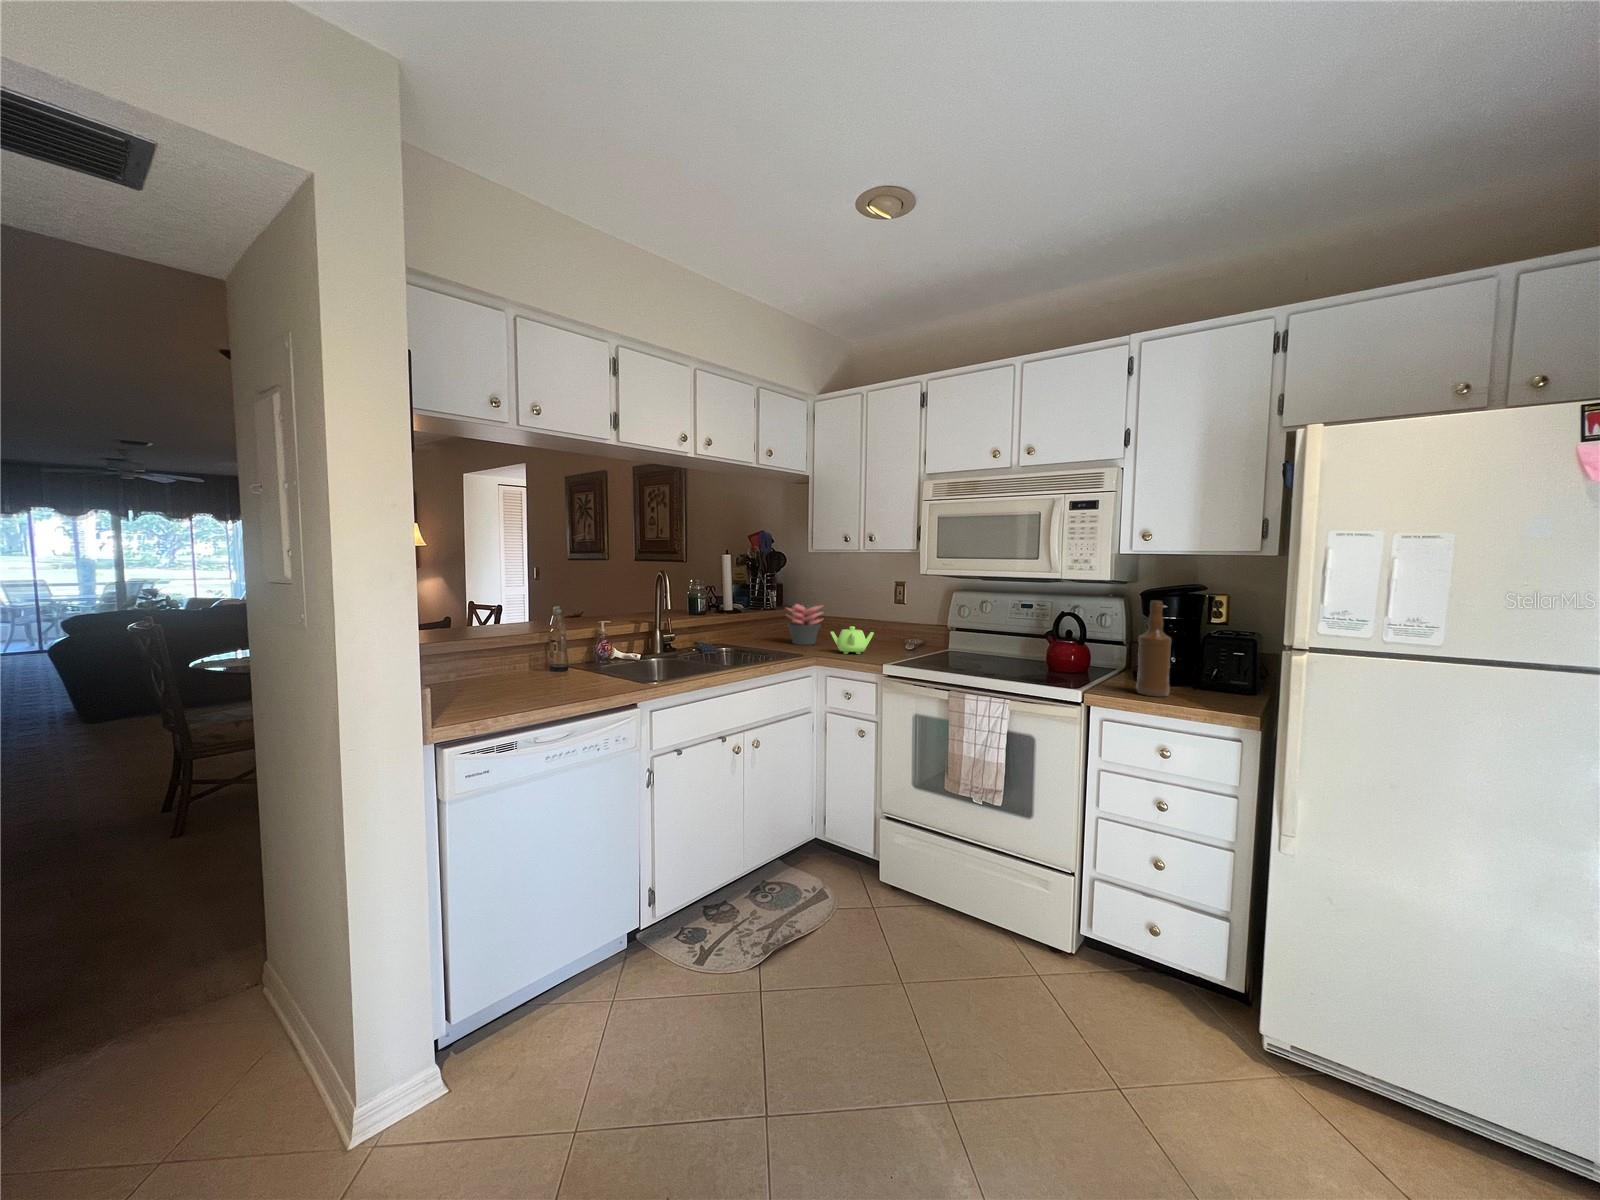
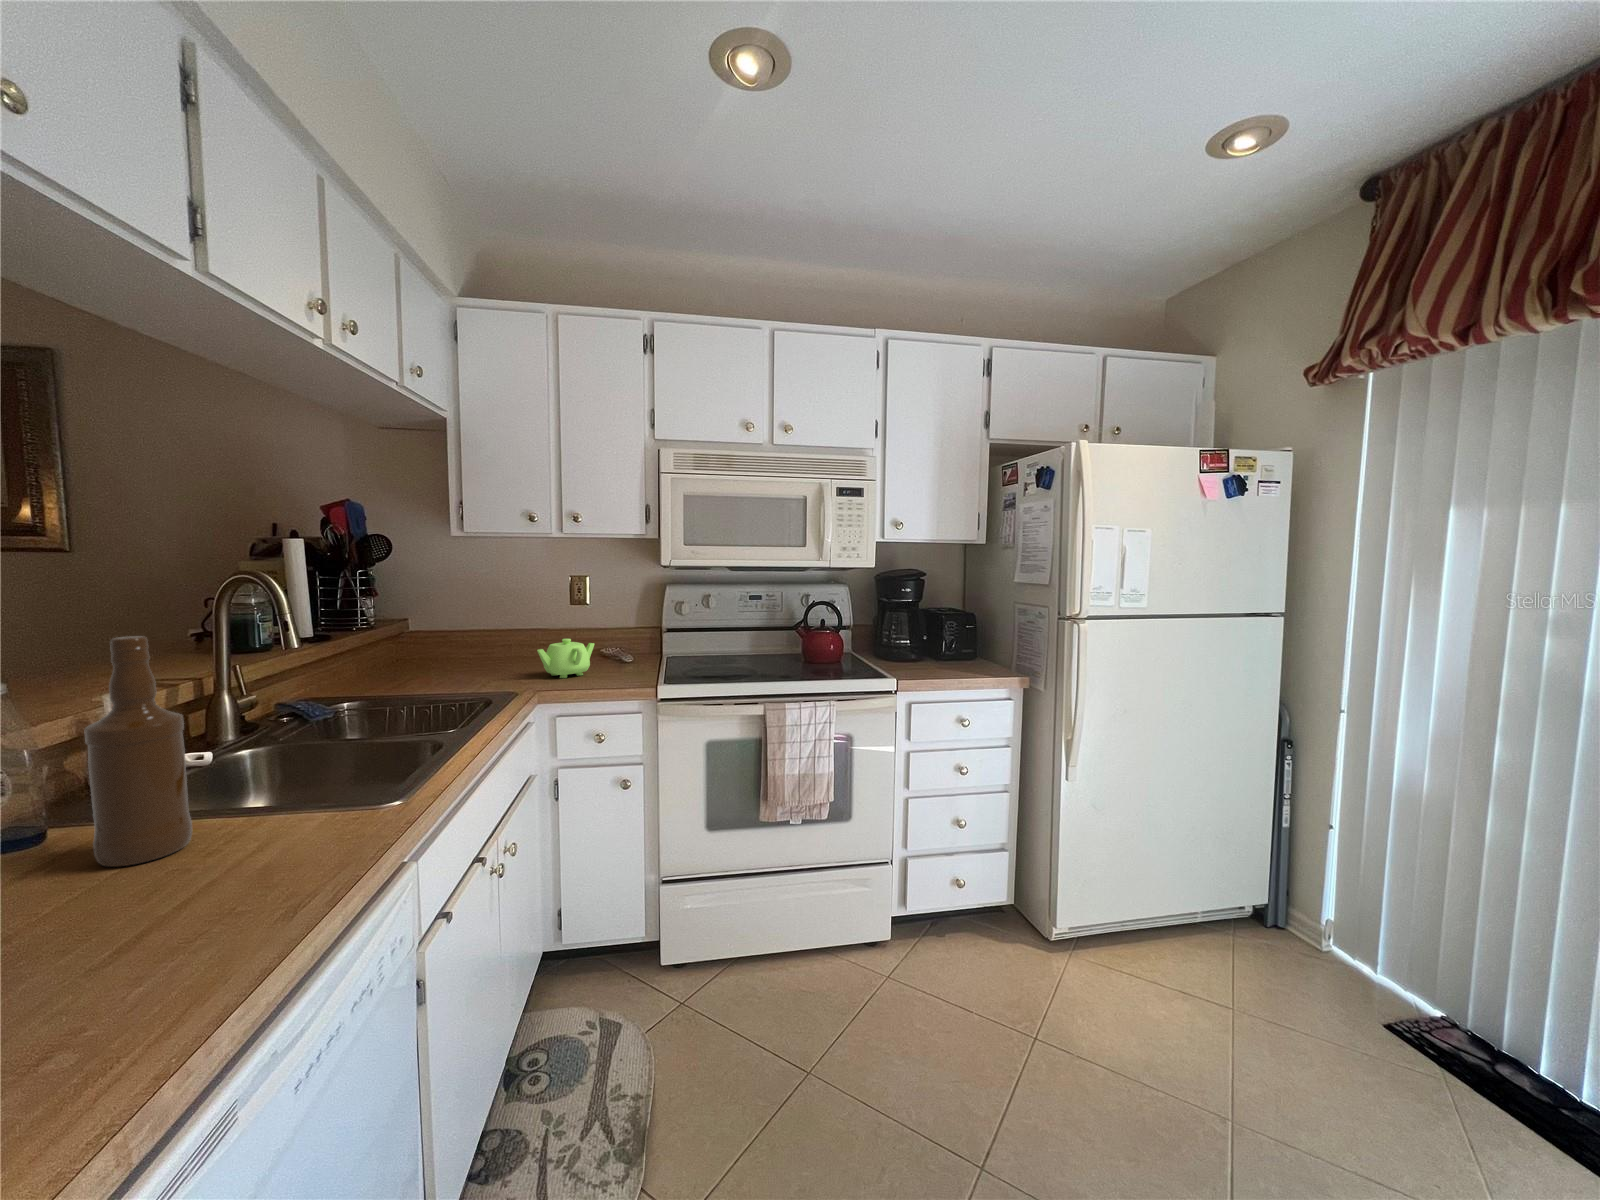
bottle: present [1136,601,1171,697] -> present [85,636,192,867]
succulent plant: present [786,604,823,645] -> none [418,611,485,674]

